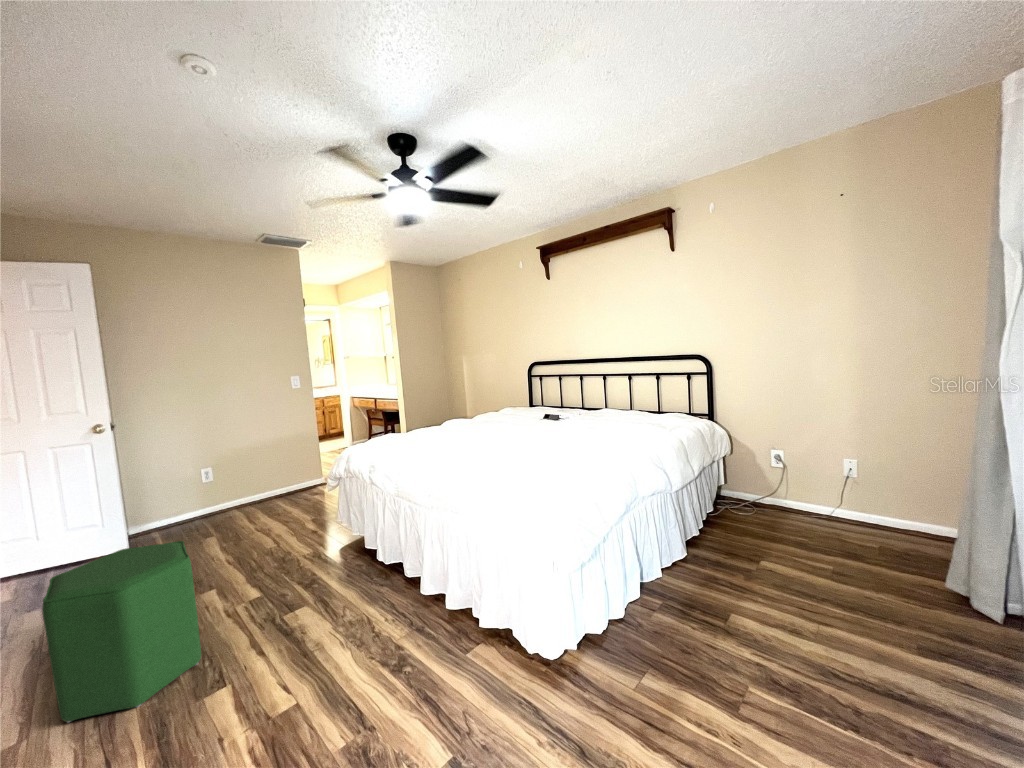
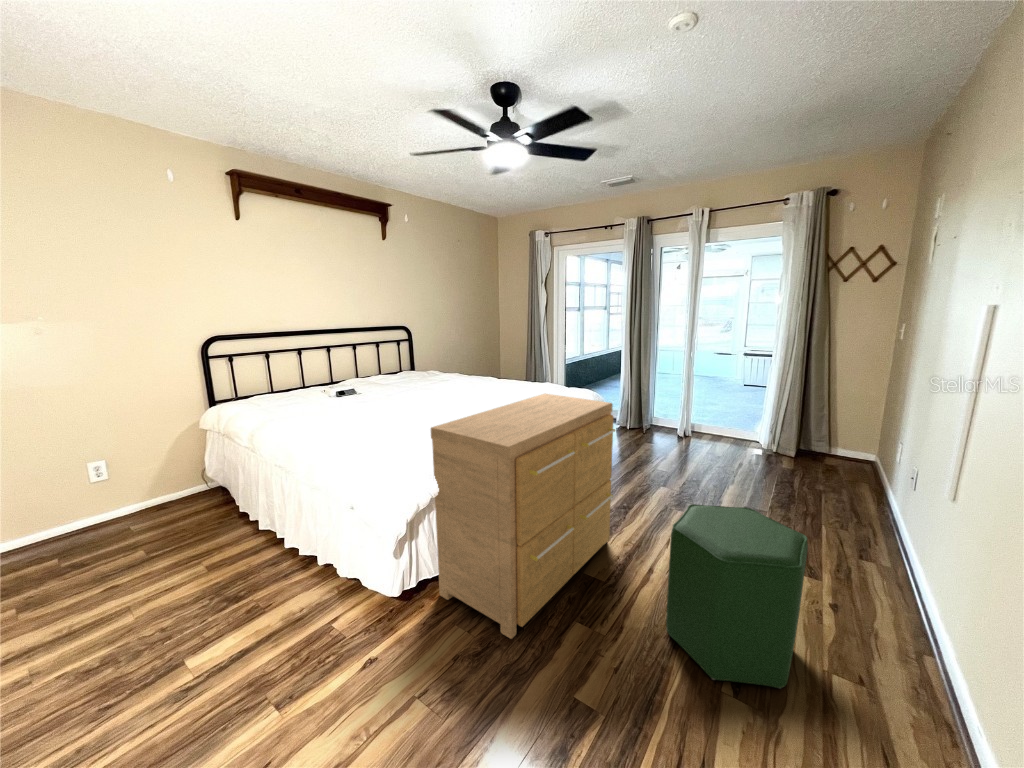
dresser: none [260,427,415,628] -> present [431,394,615,639]

